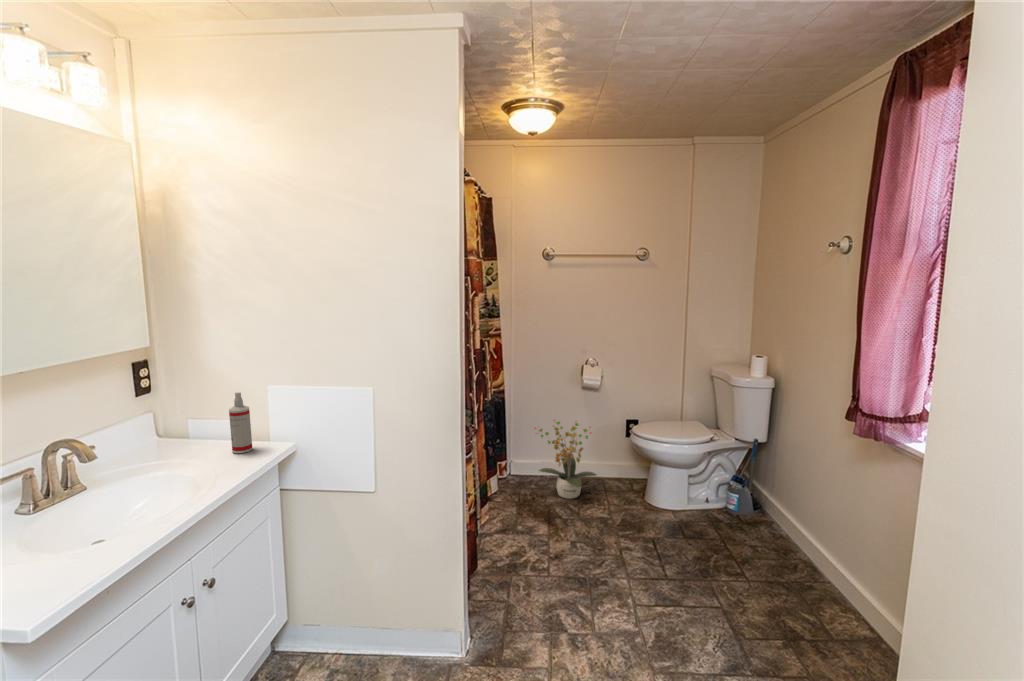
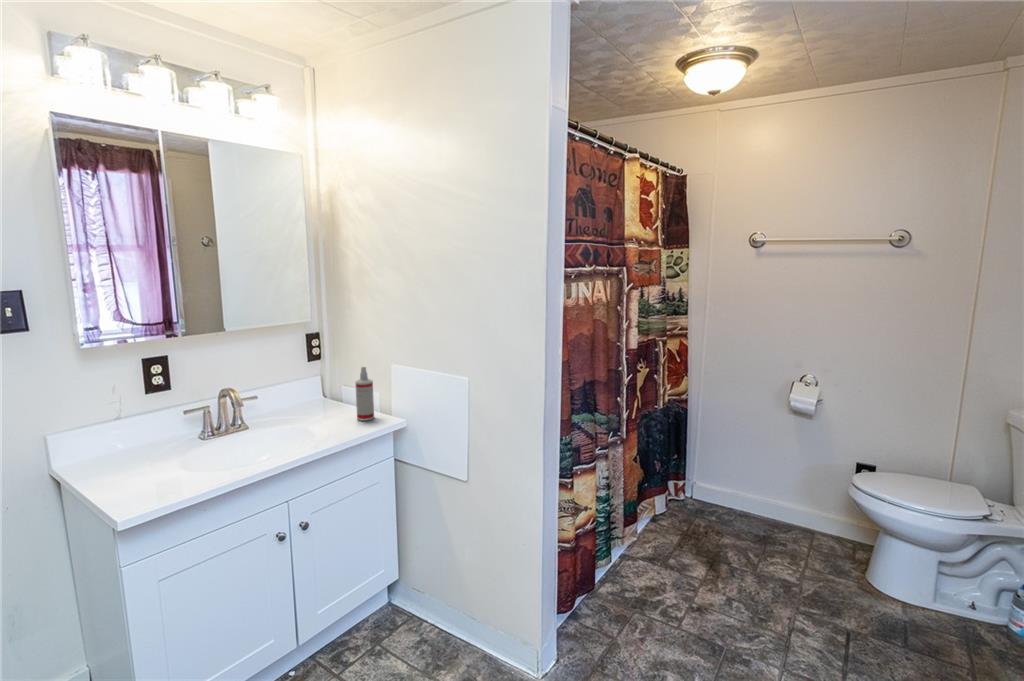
potted plant: present [535,420,597,499] -> none [715,444,797,546]

